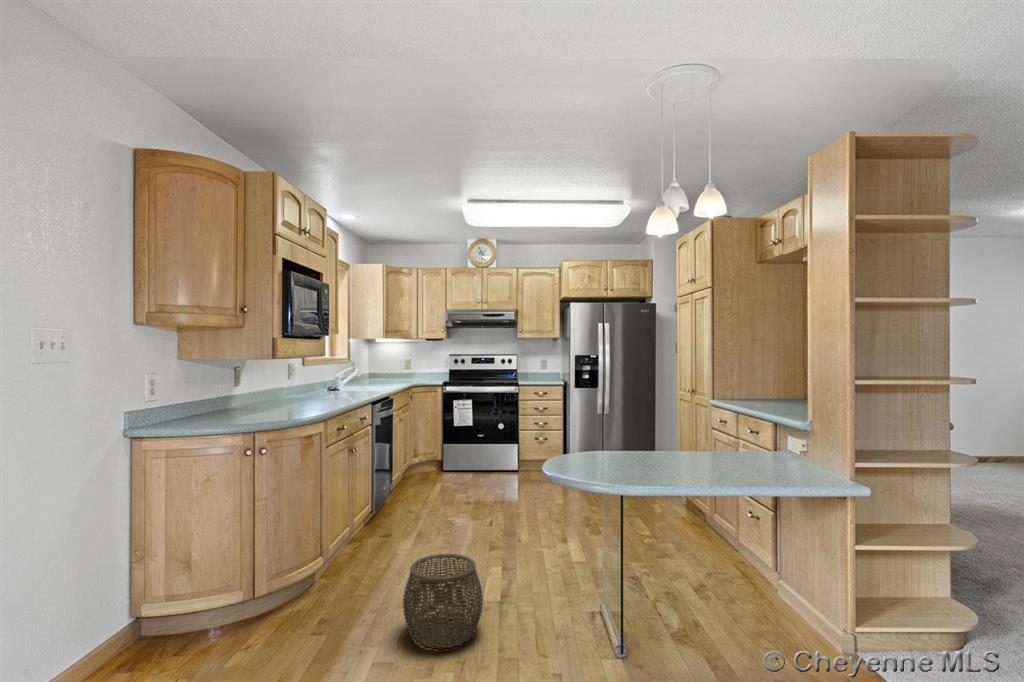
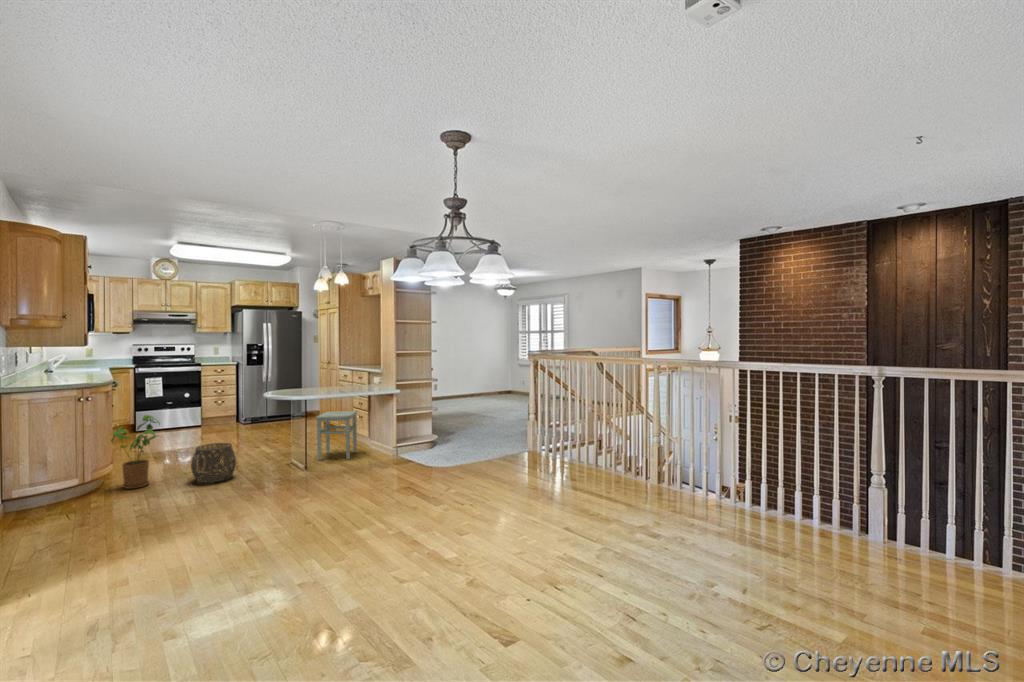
house plant: none [303,483,379,619] -> present [111,415,160,489]
stool: none [650,508,747,647] -> present [316,411,357,460]

